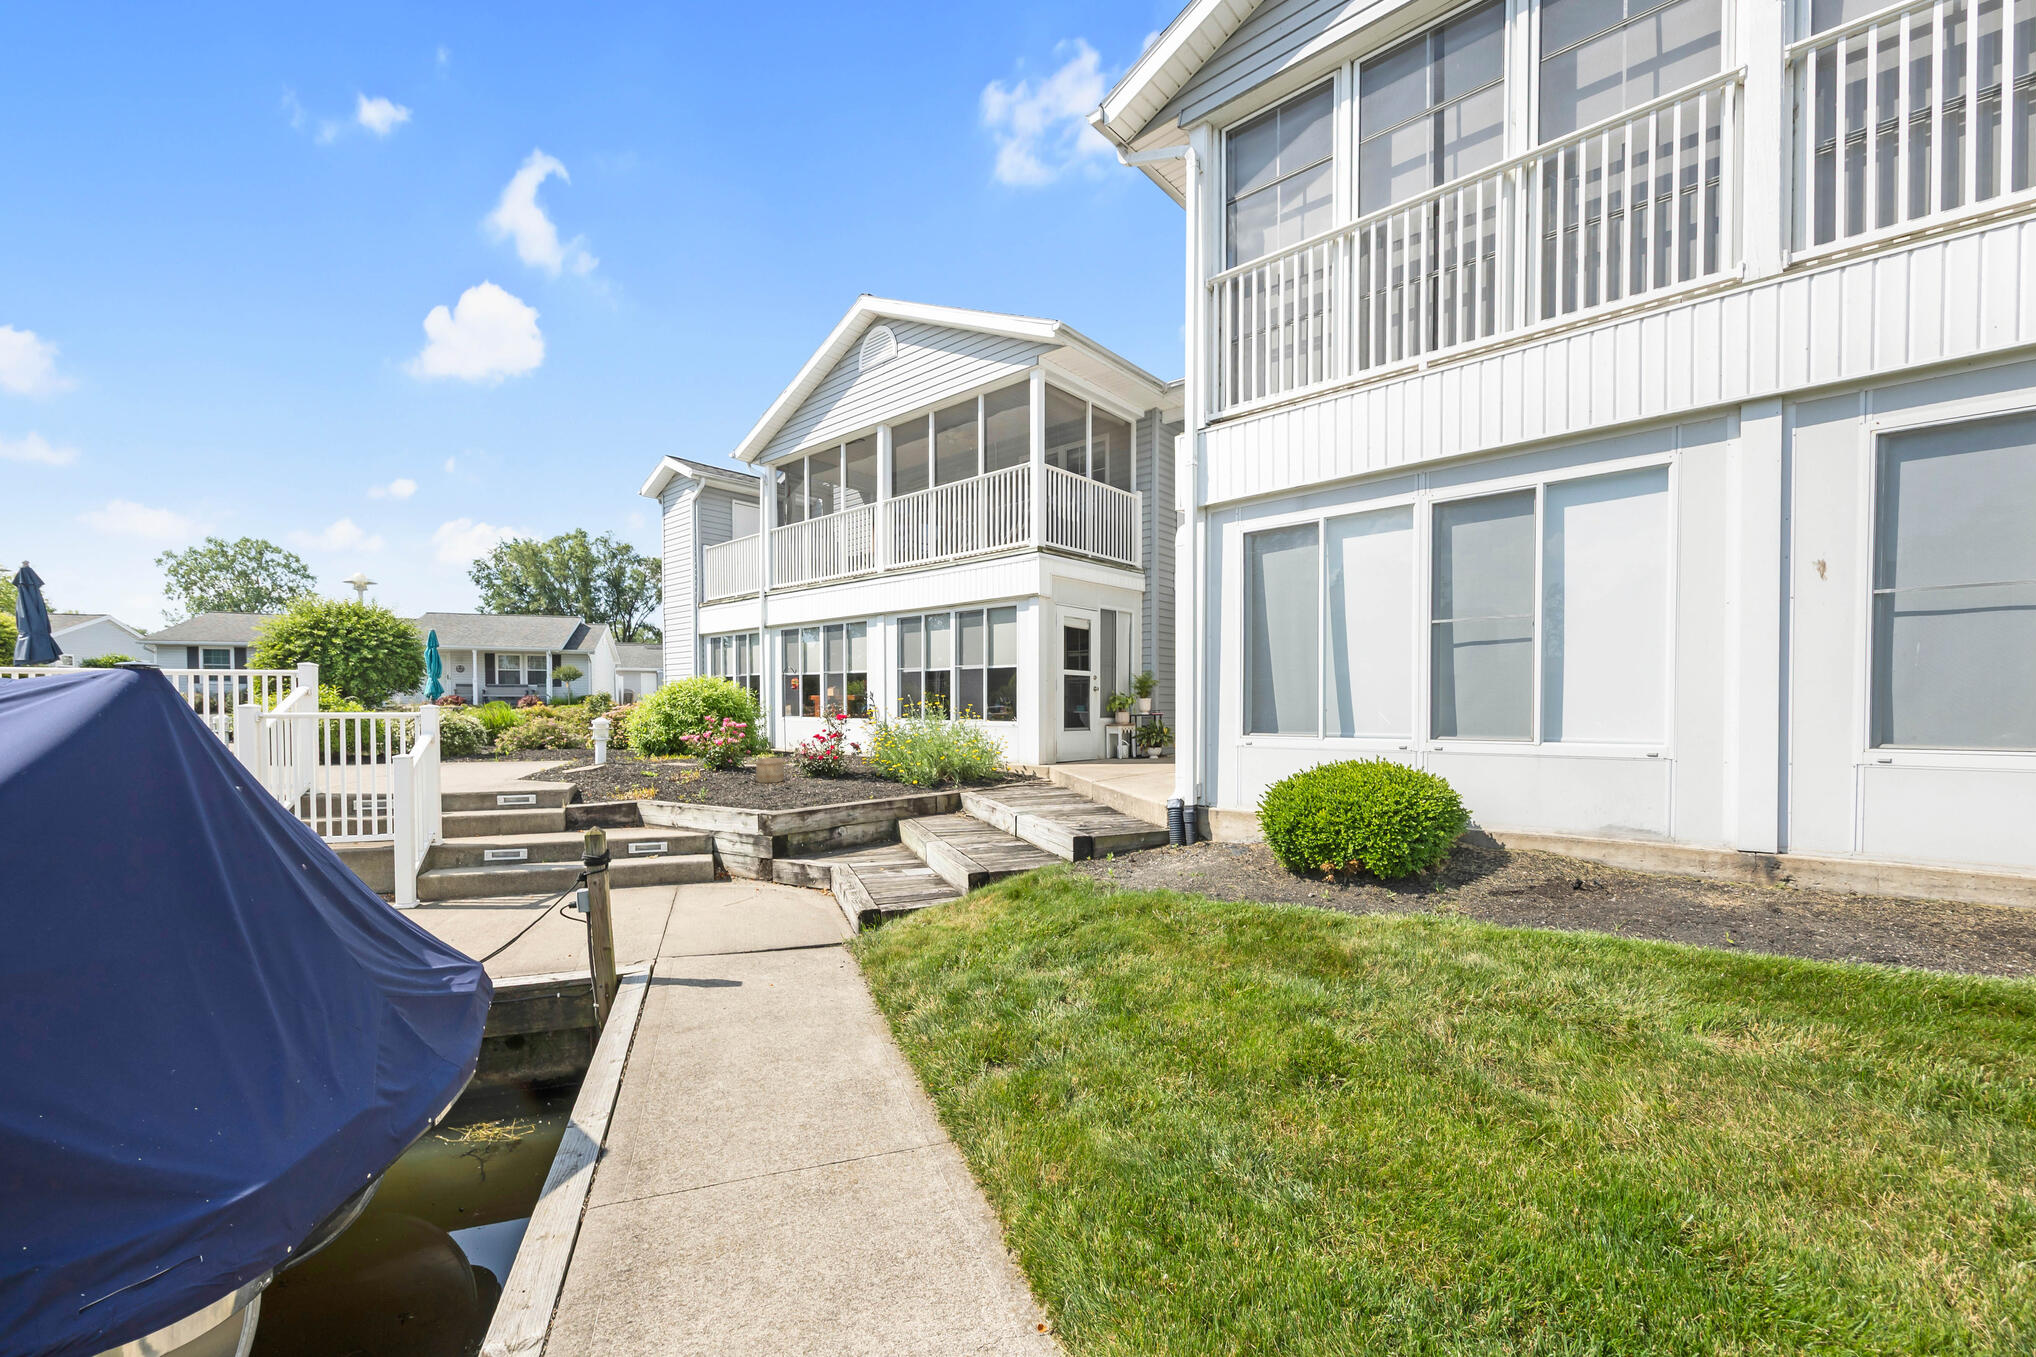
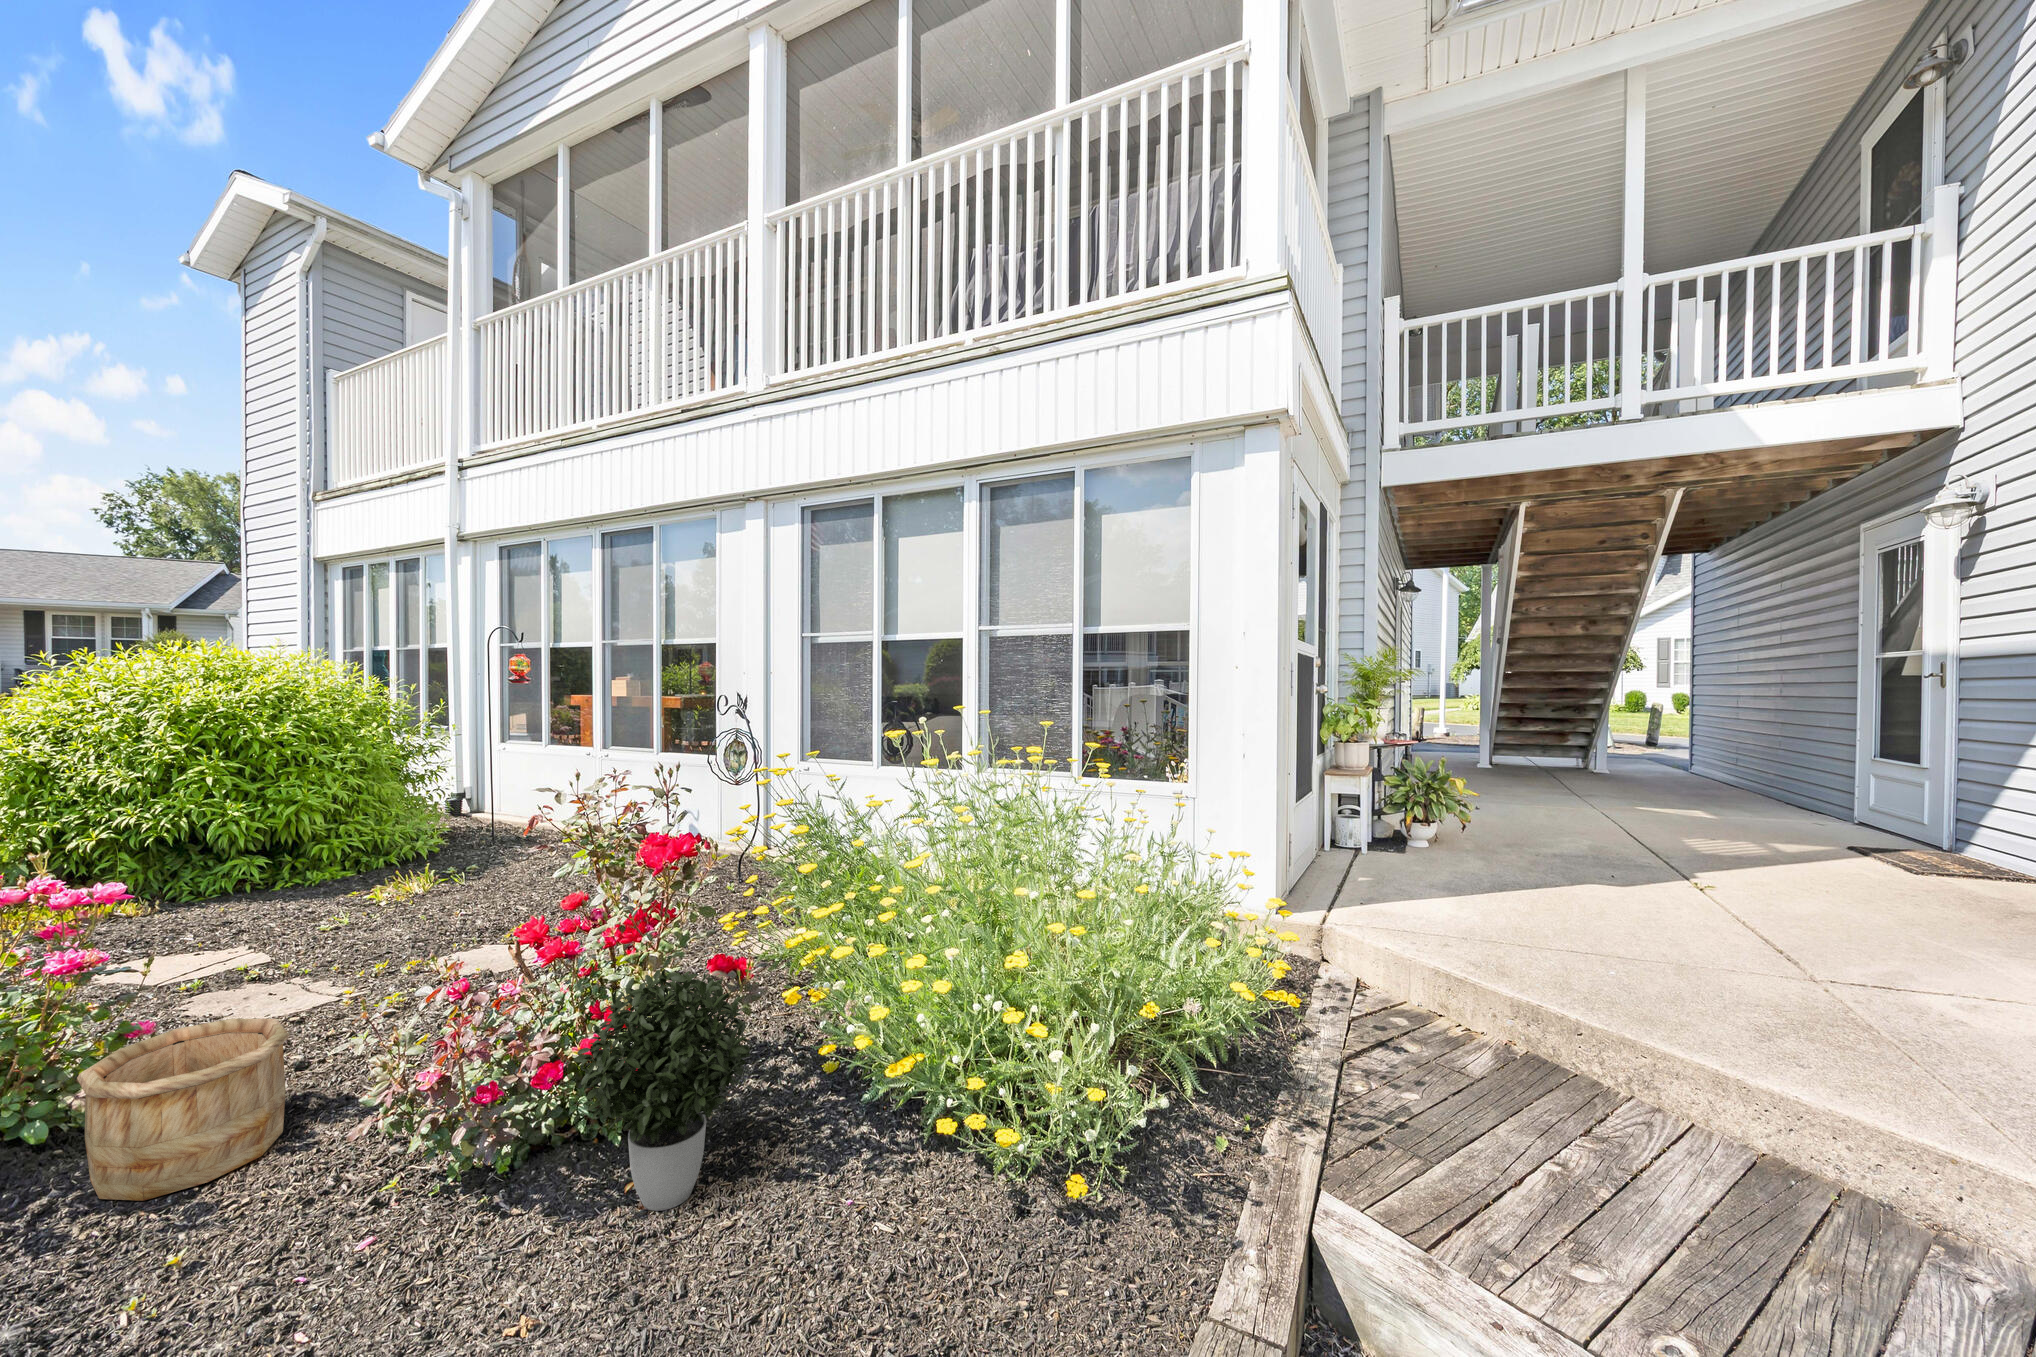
potted plant: none [840,743,871,785] -> present [574,970,751,1211]

